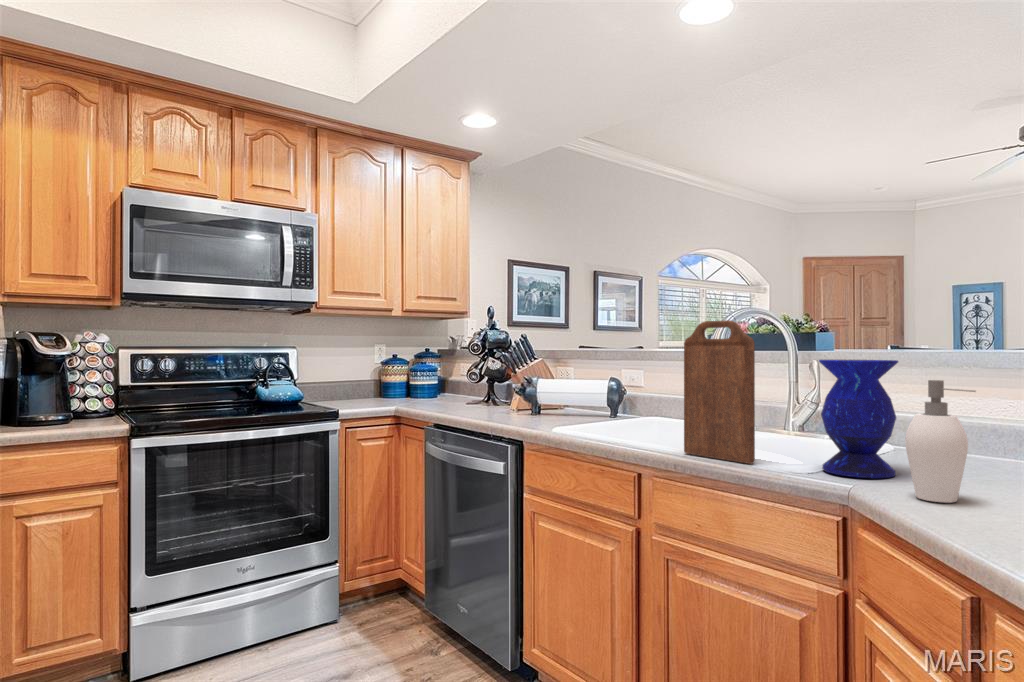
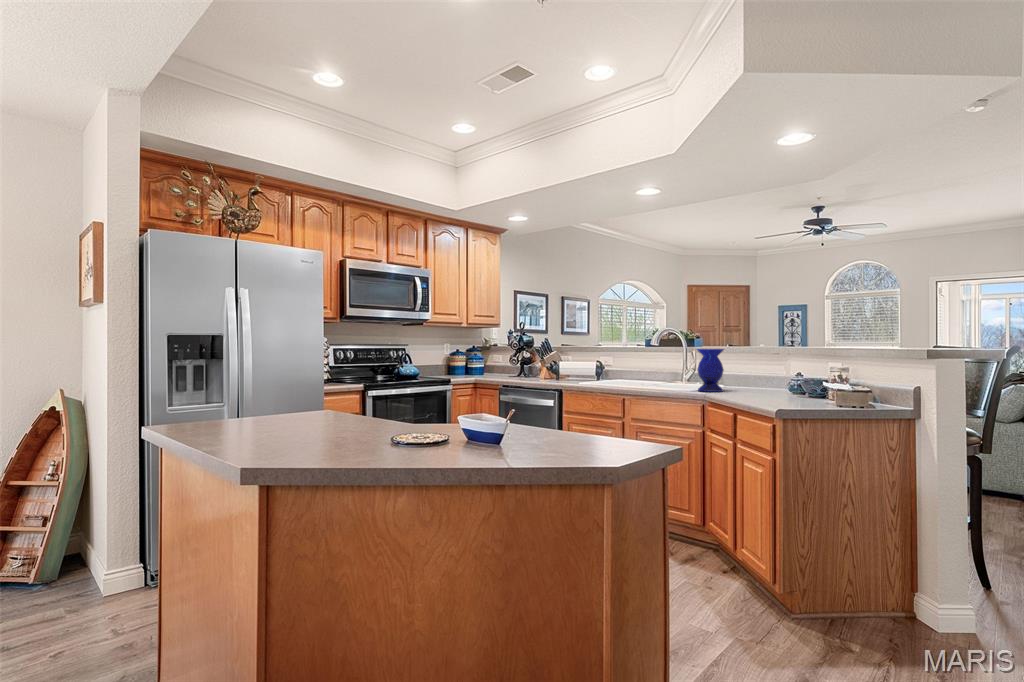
cutting board: present [684,320,755,464] -> none [643,333,673,390]
soap dispenser: present [905,380,976,503] -> none [725,355,745,395]

